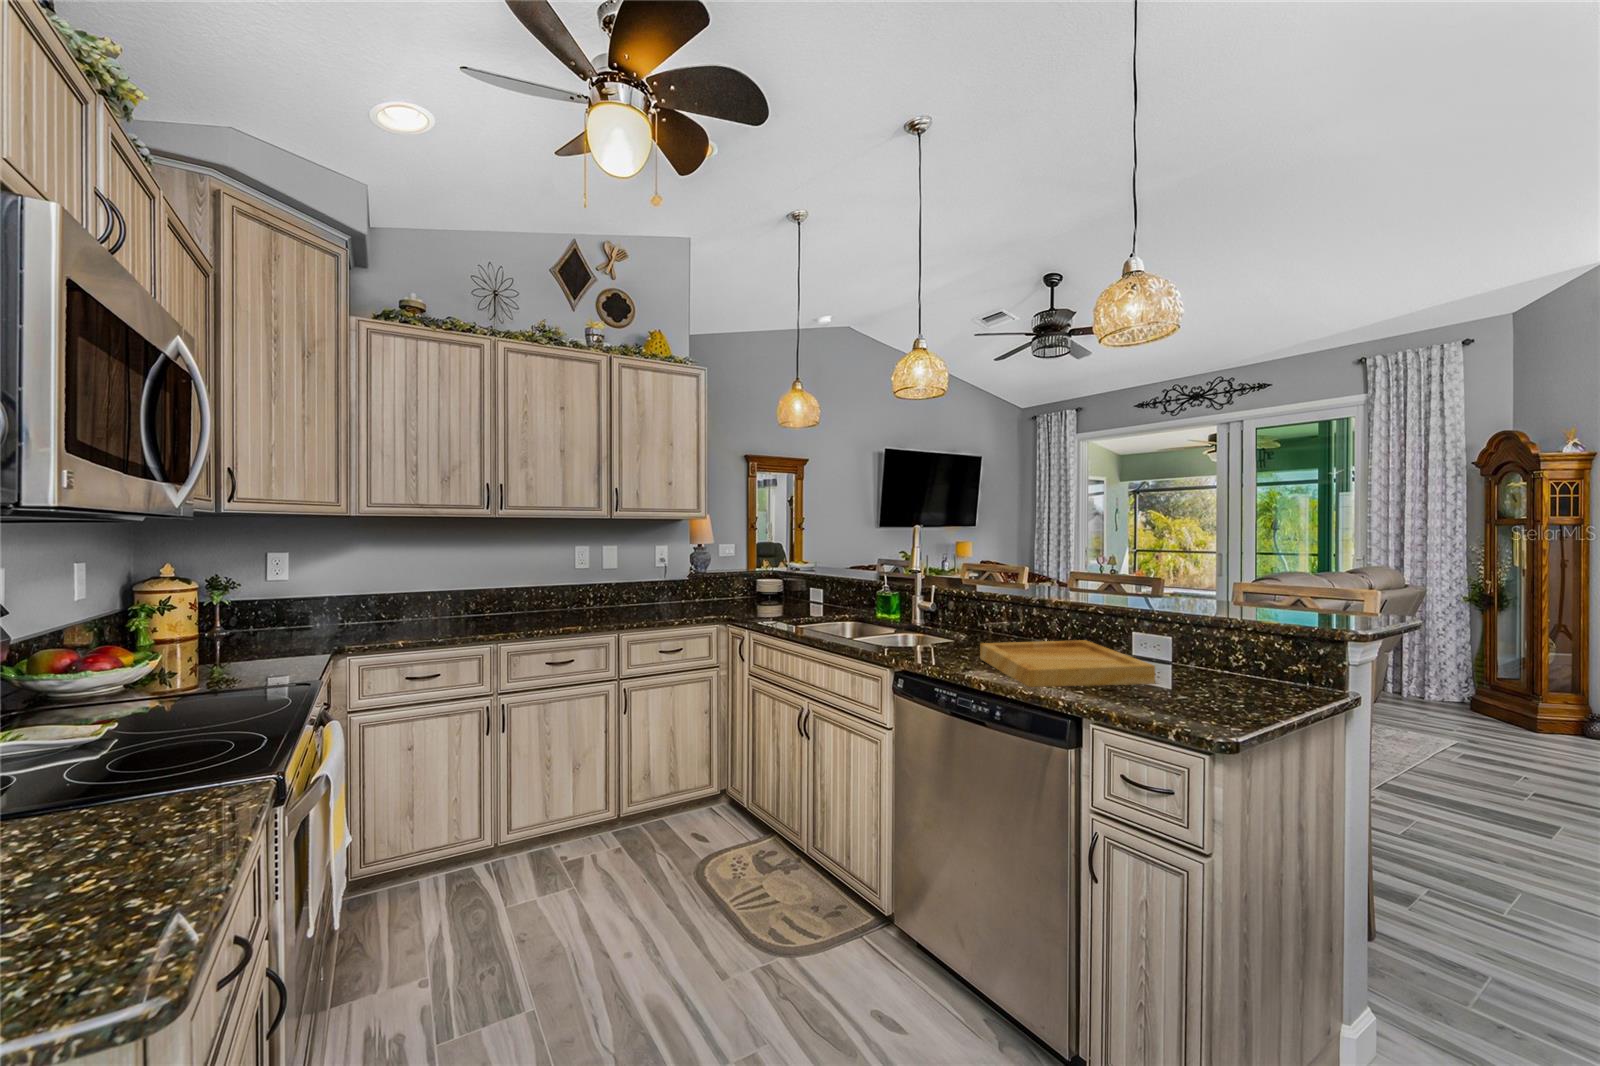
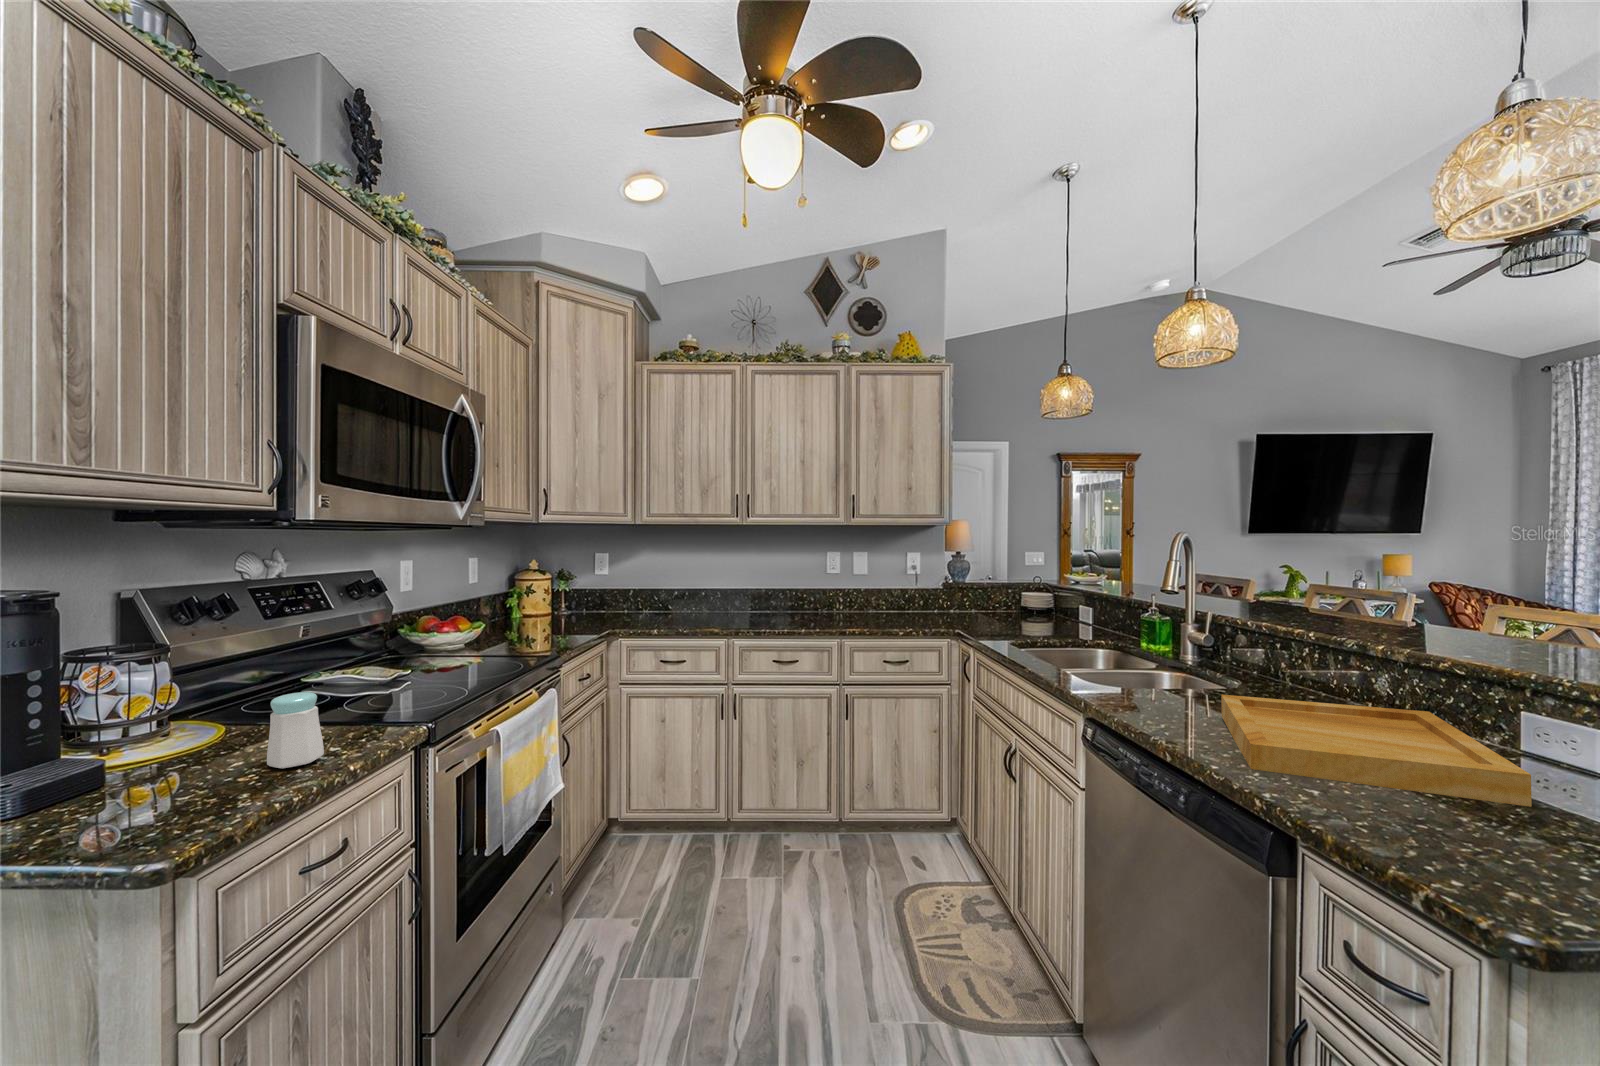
salt shaker: none [90,751,175,863] -> present [267,692,324,768]

